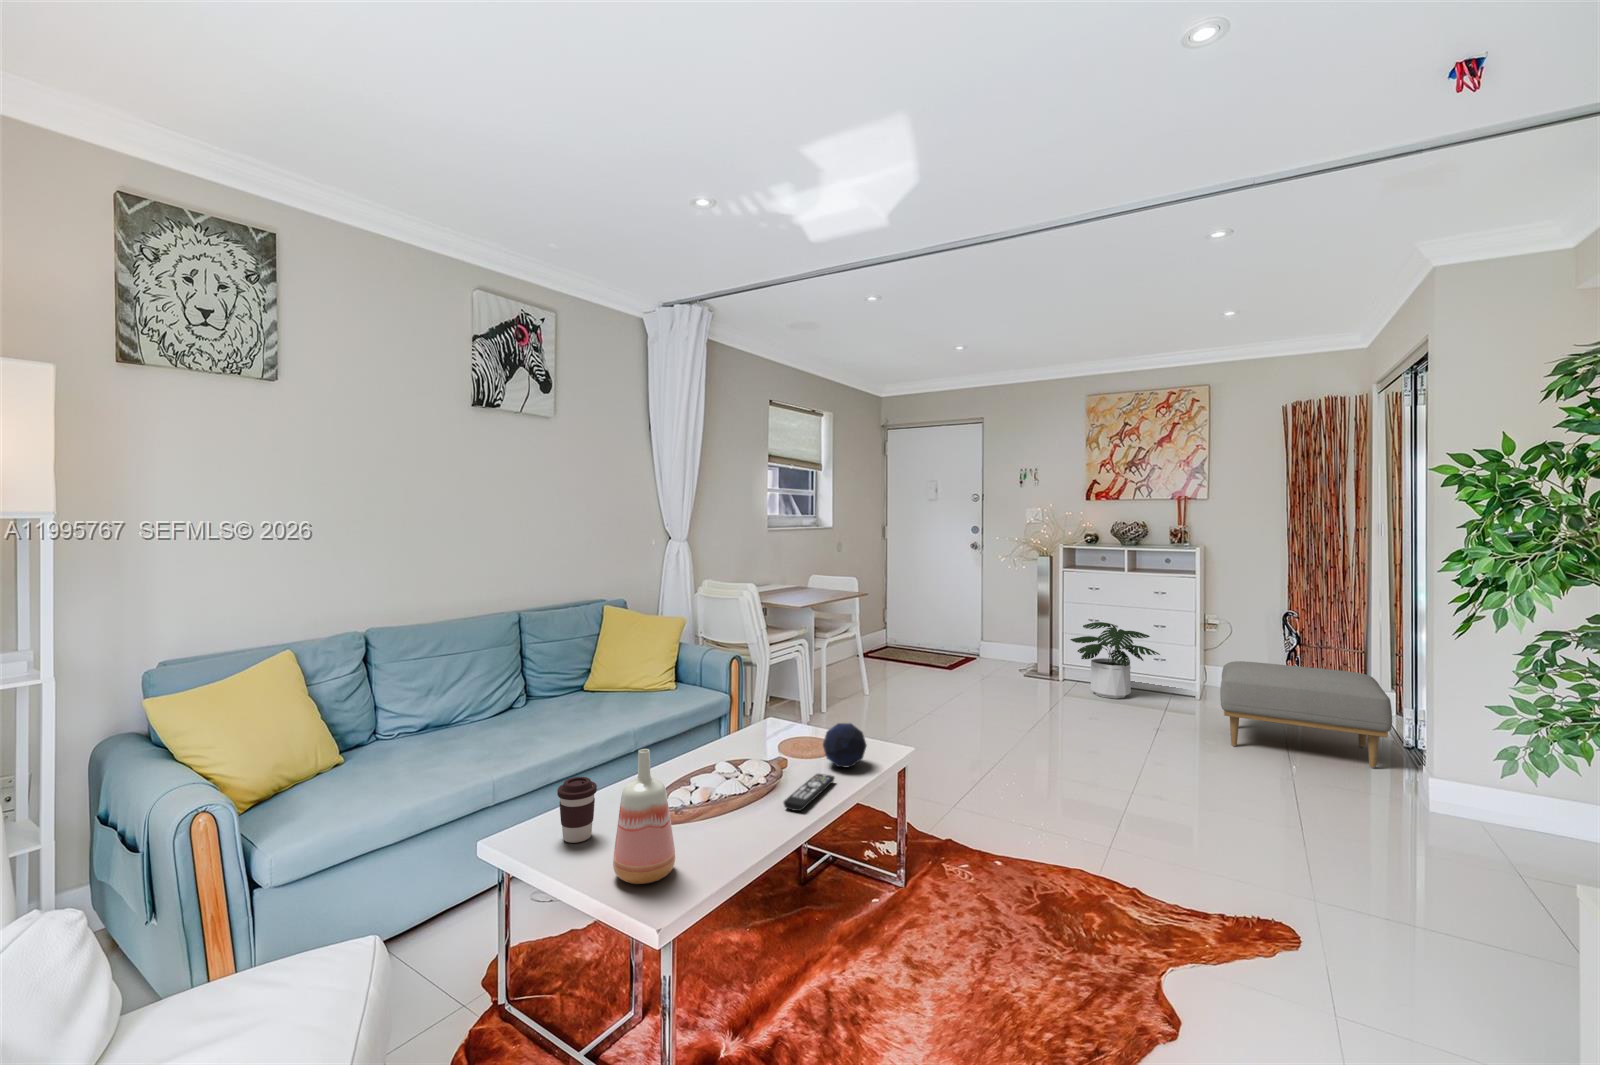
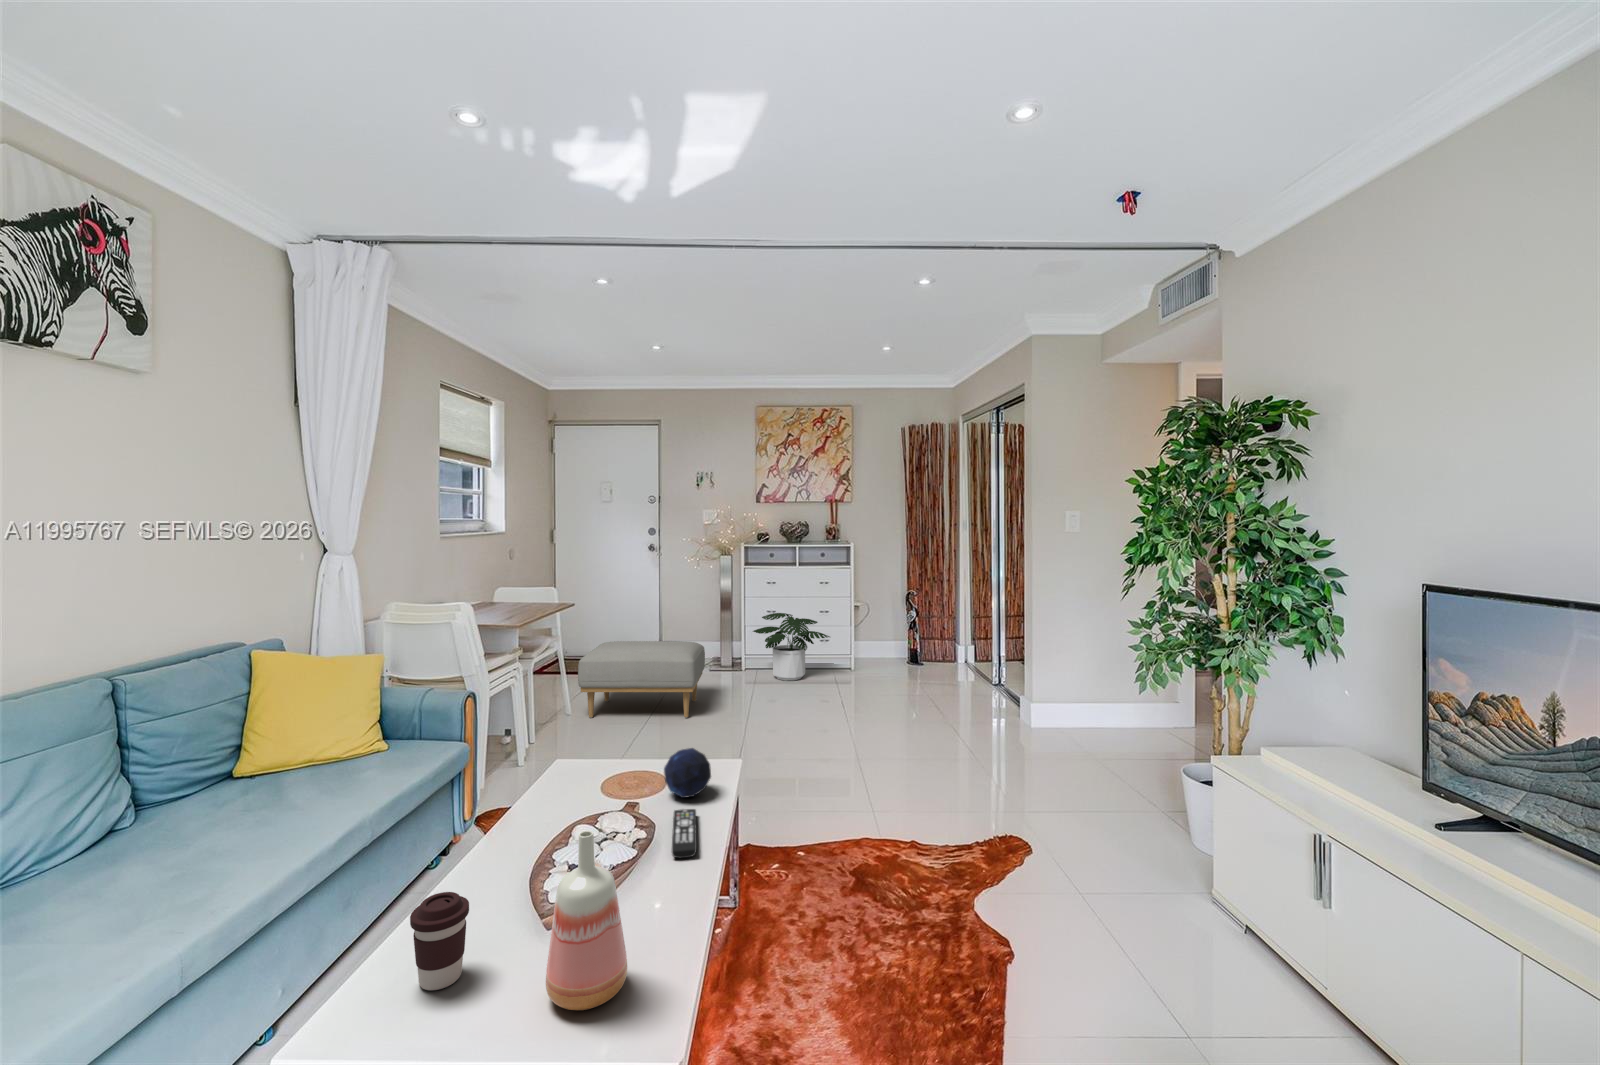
ottoman: present [1220,661,1392,768] -> present [578,641,705,718]

